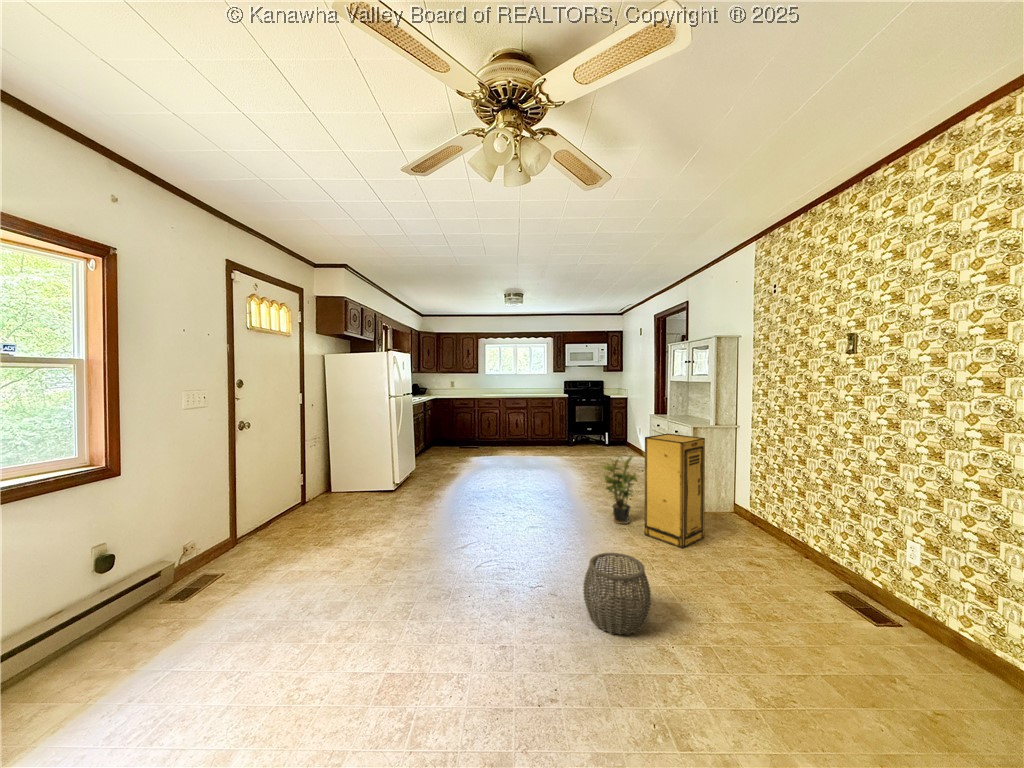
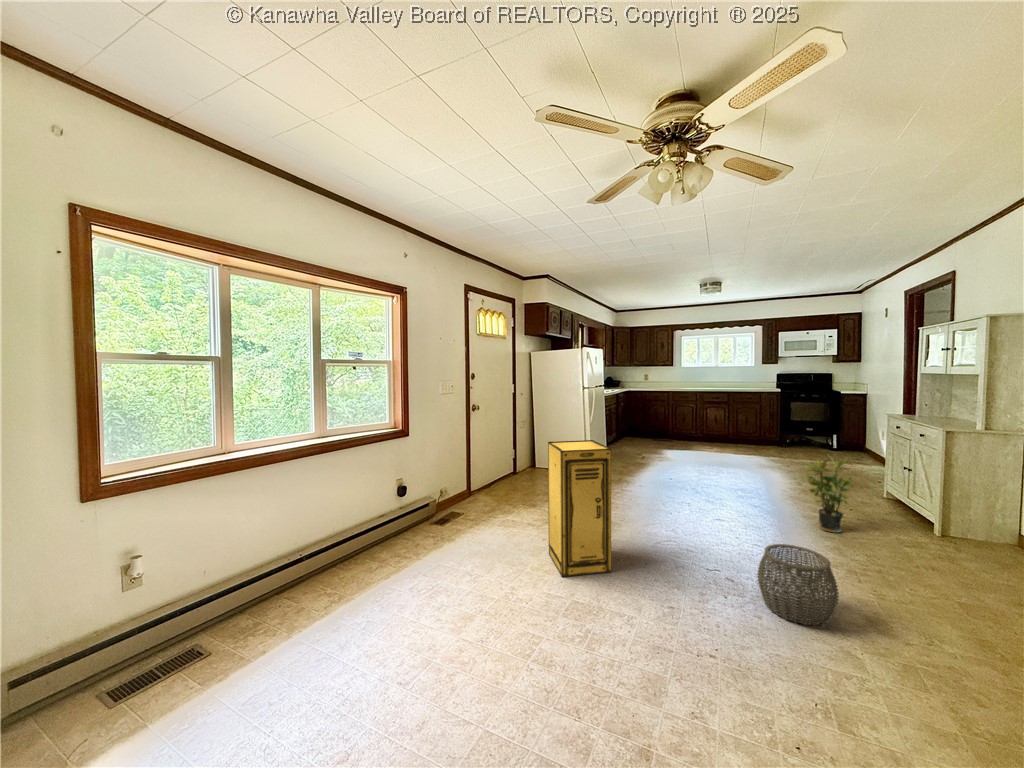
storage cabinet: present [645,433,705,548] -> present [548,440,611,577]

